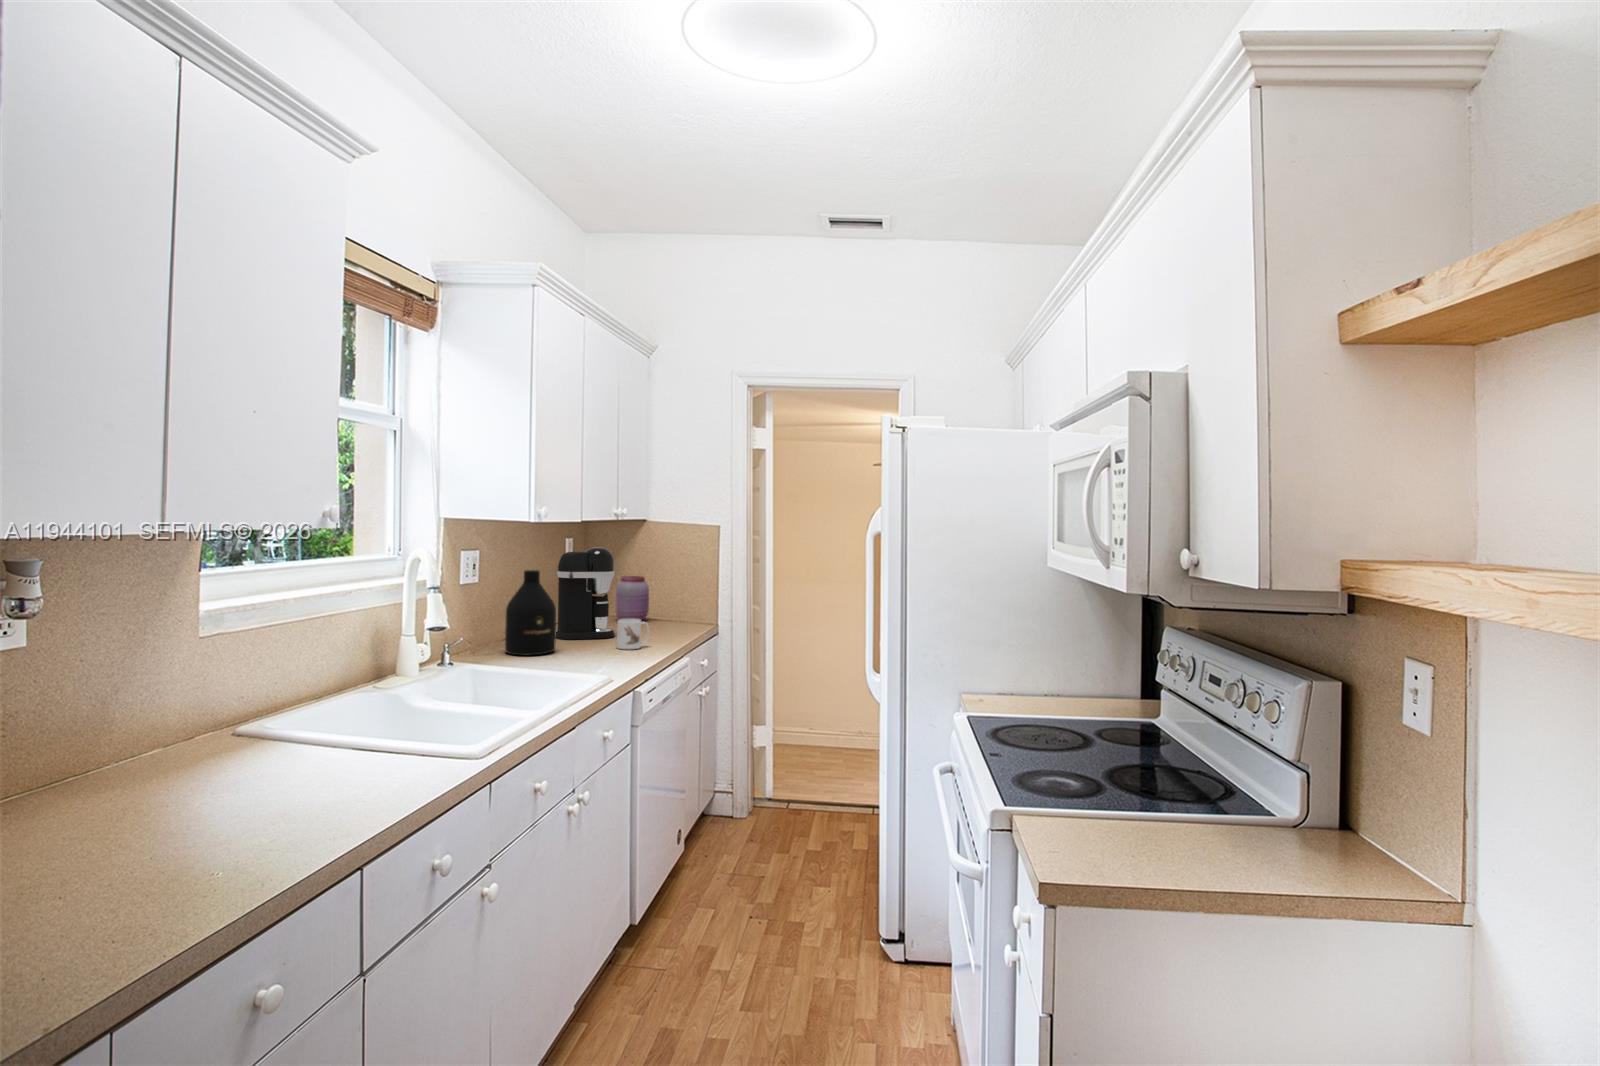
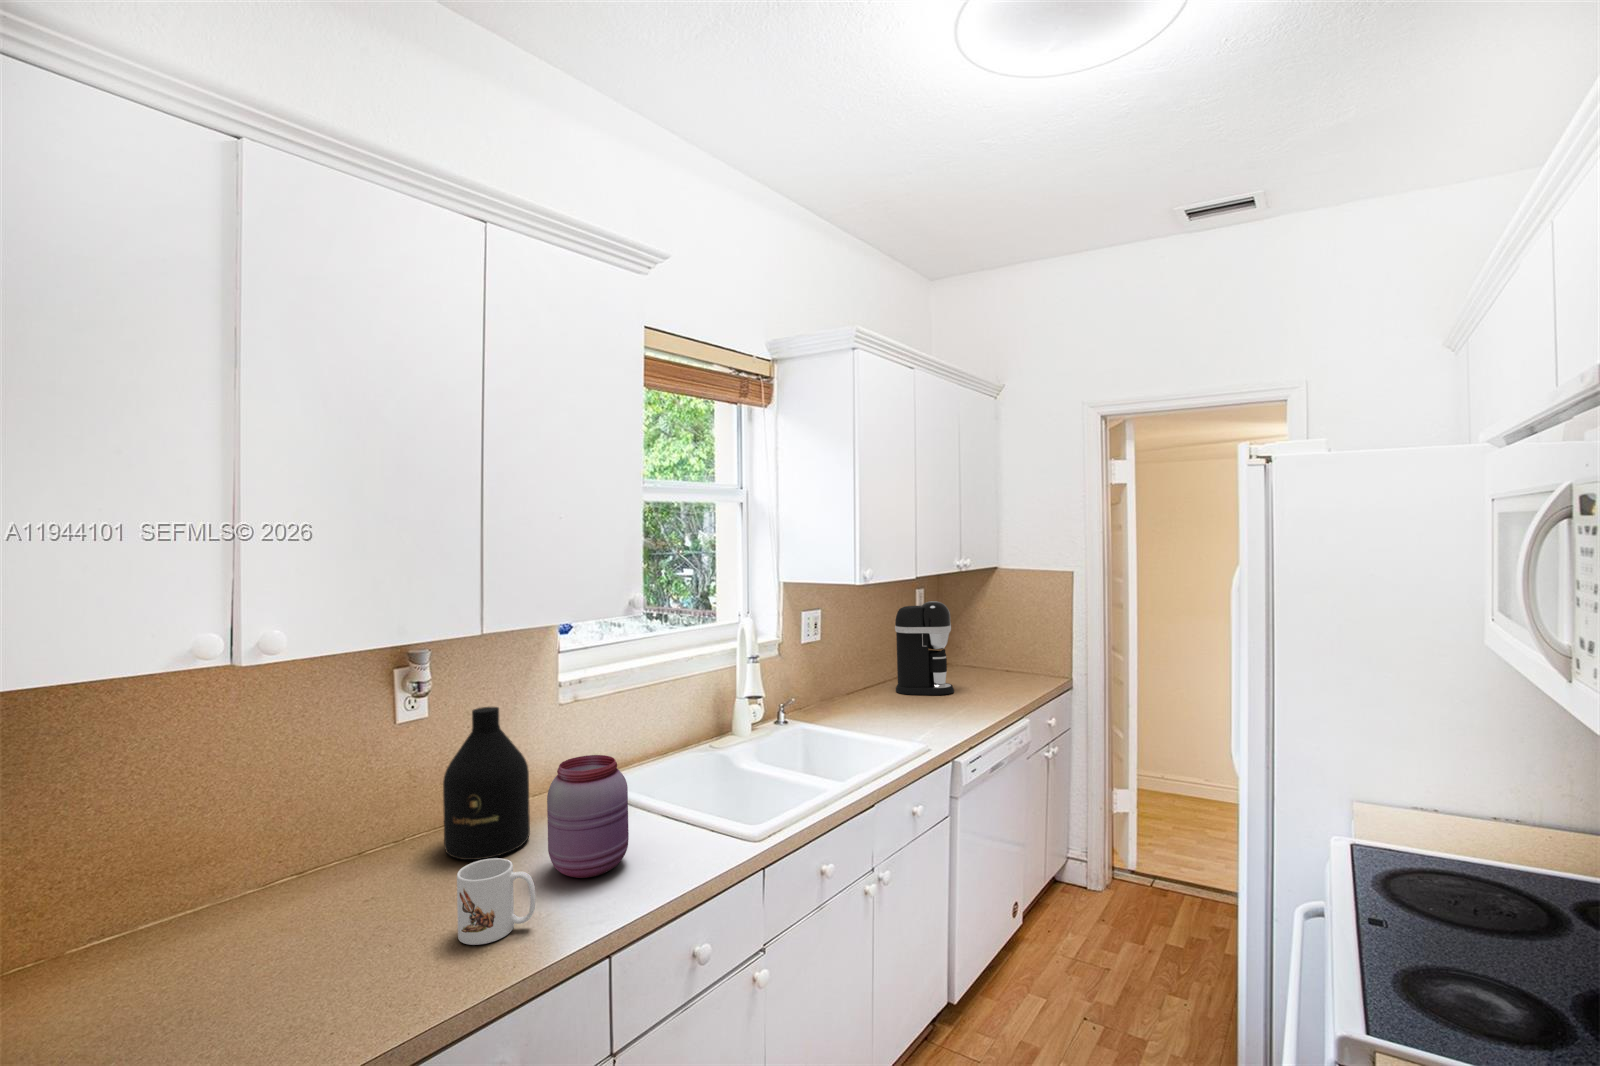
bottle: present [505,570,556,655] -> present [443,707,530,860]
jar: present [616,576,649,620] -> present [547,755,629,878]
mug: present [617,619,649,649] -> present [457,858,535,945]

